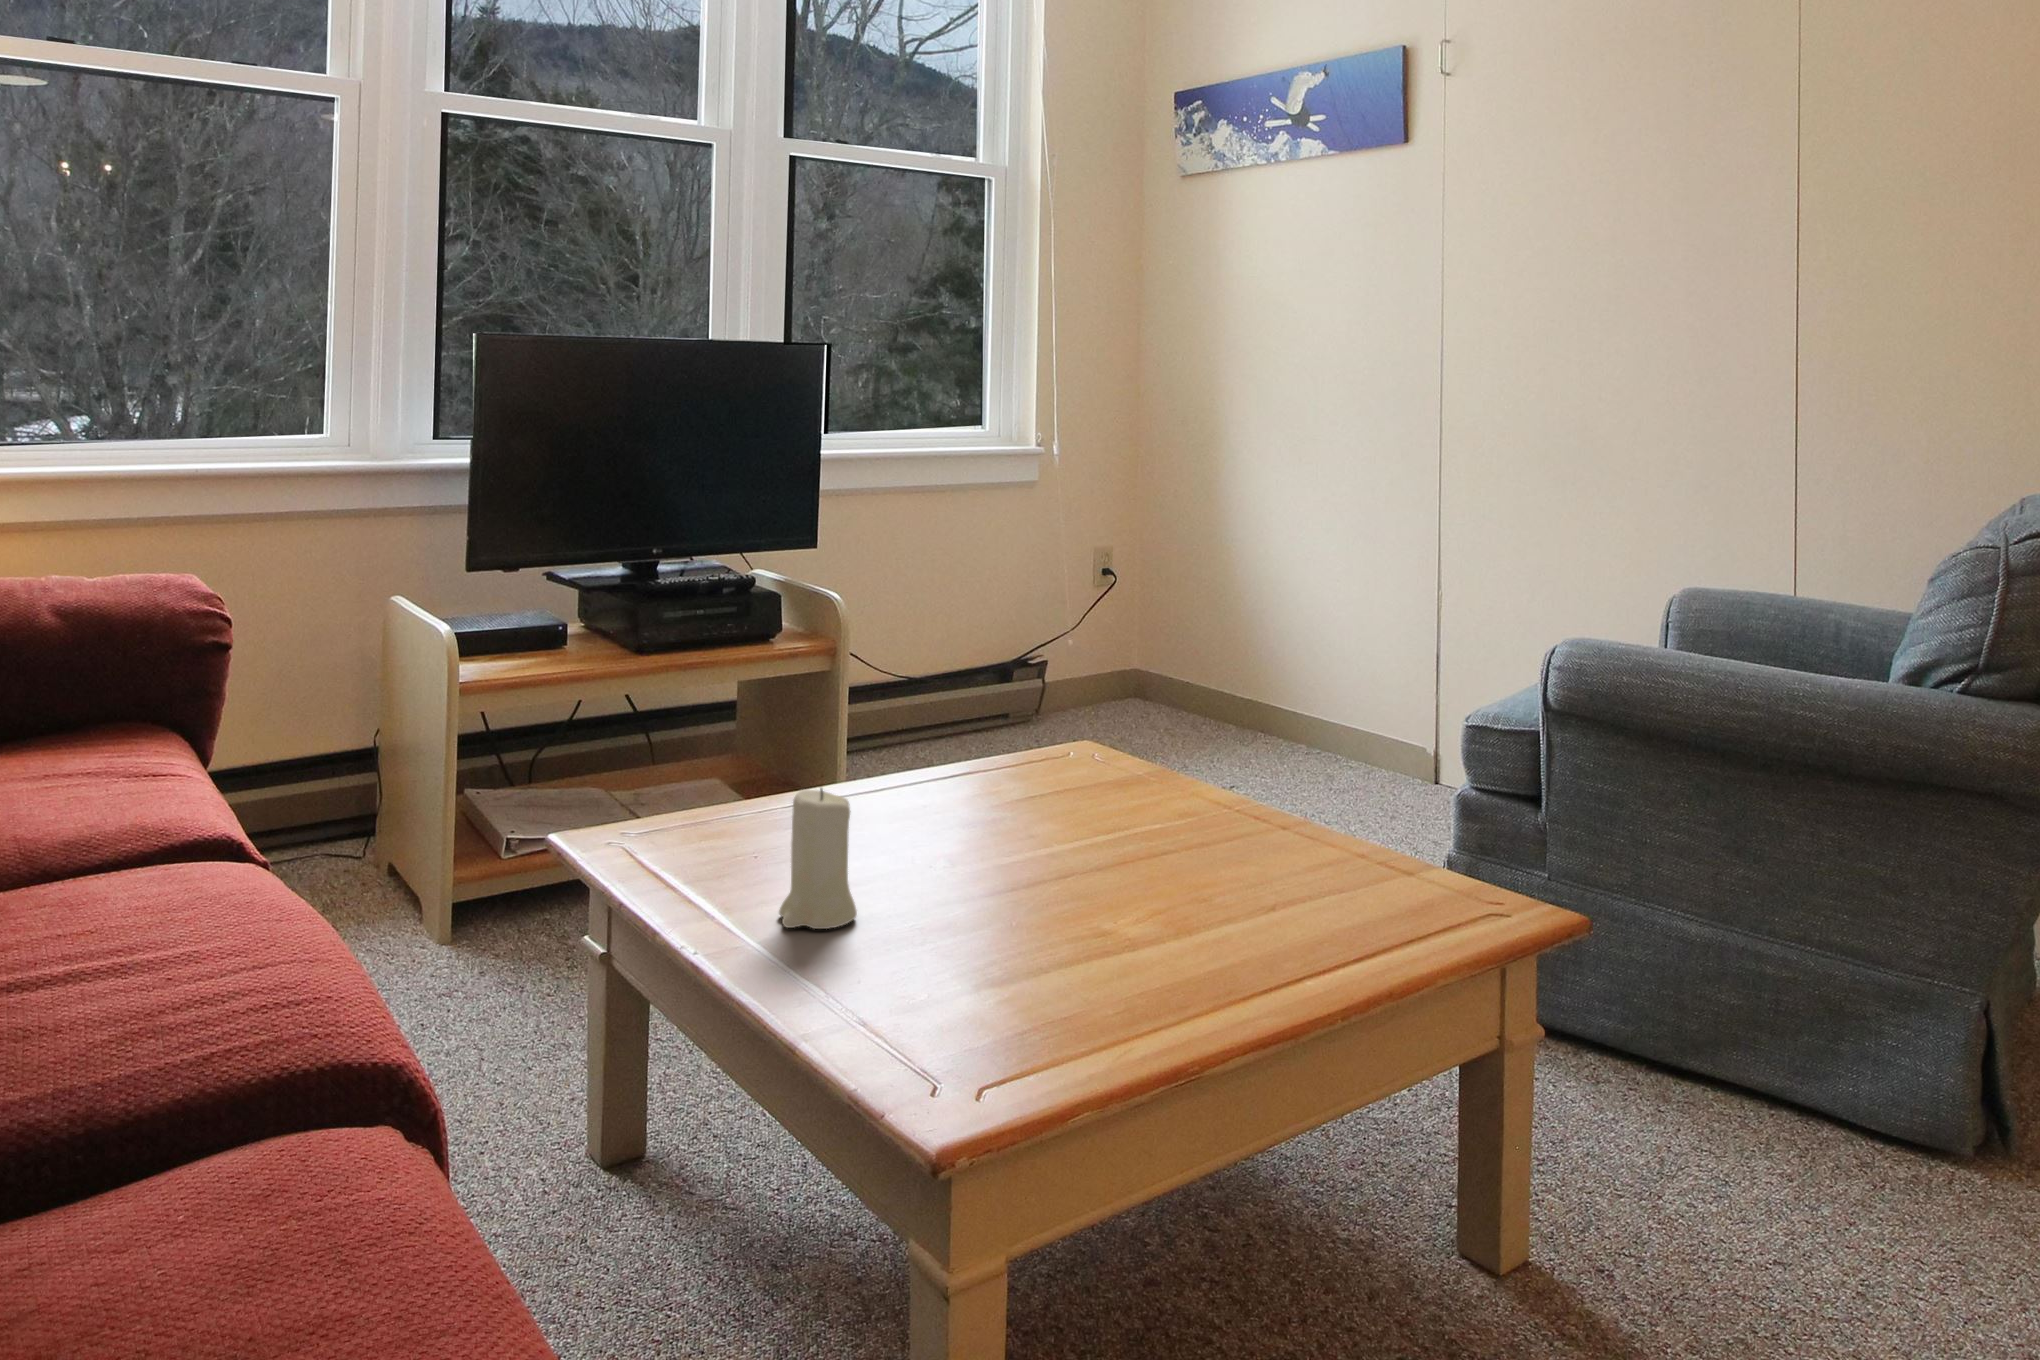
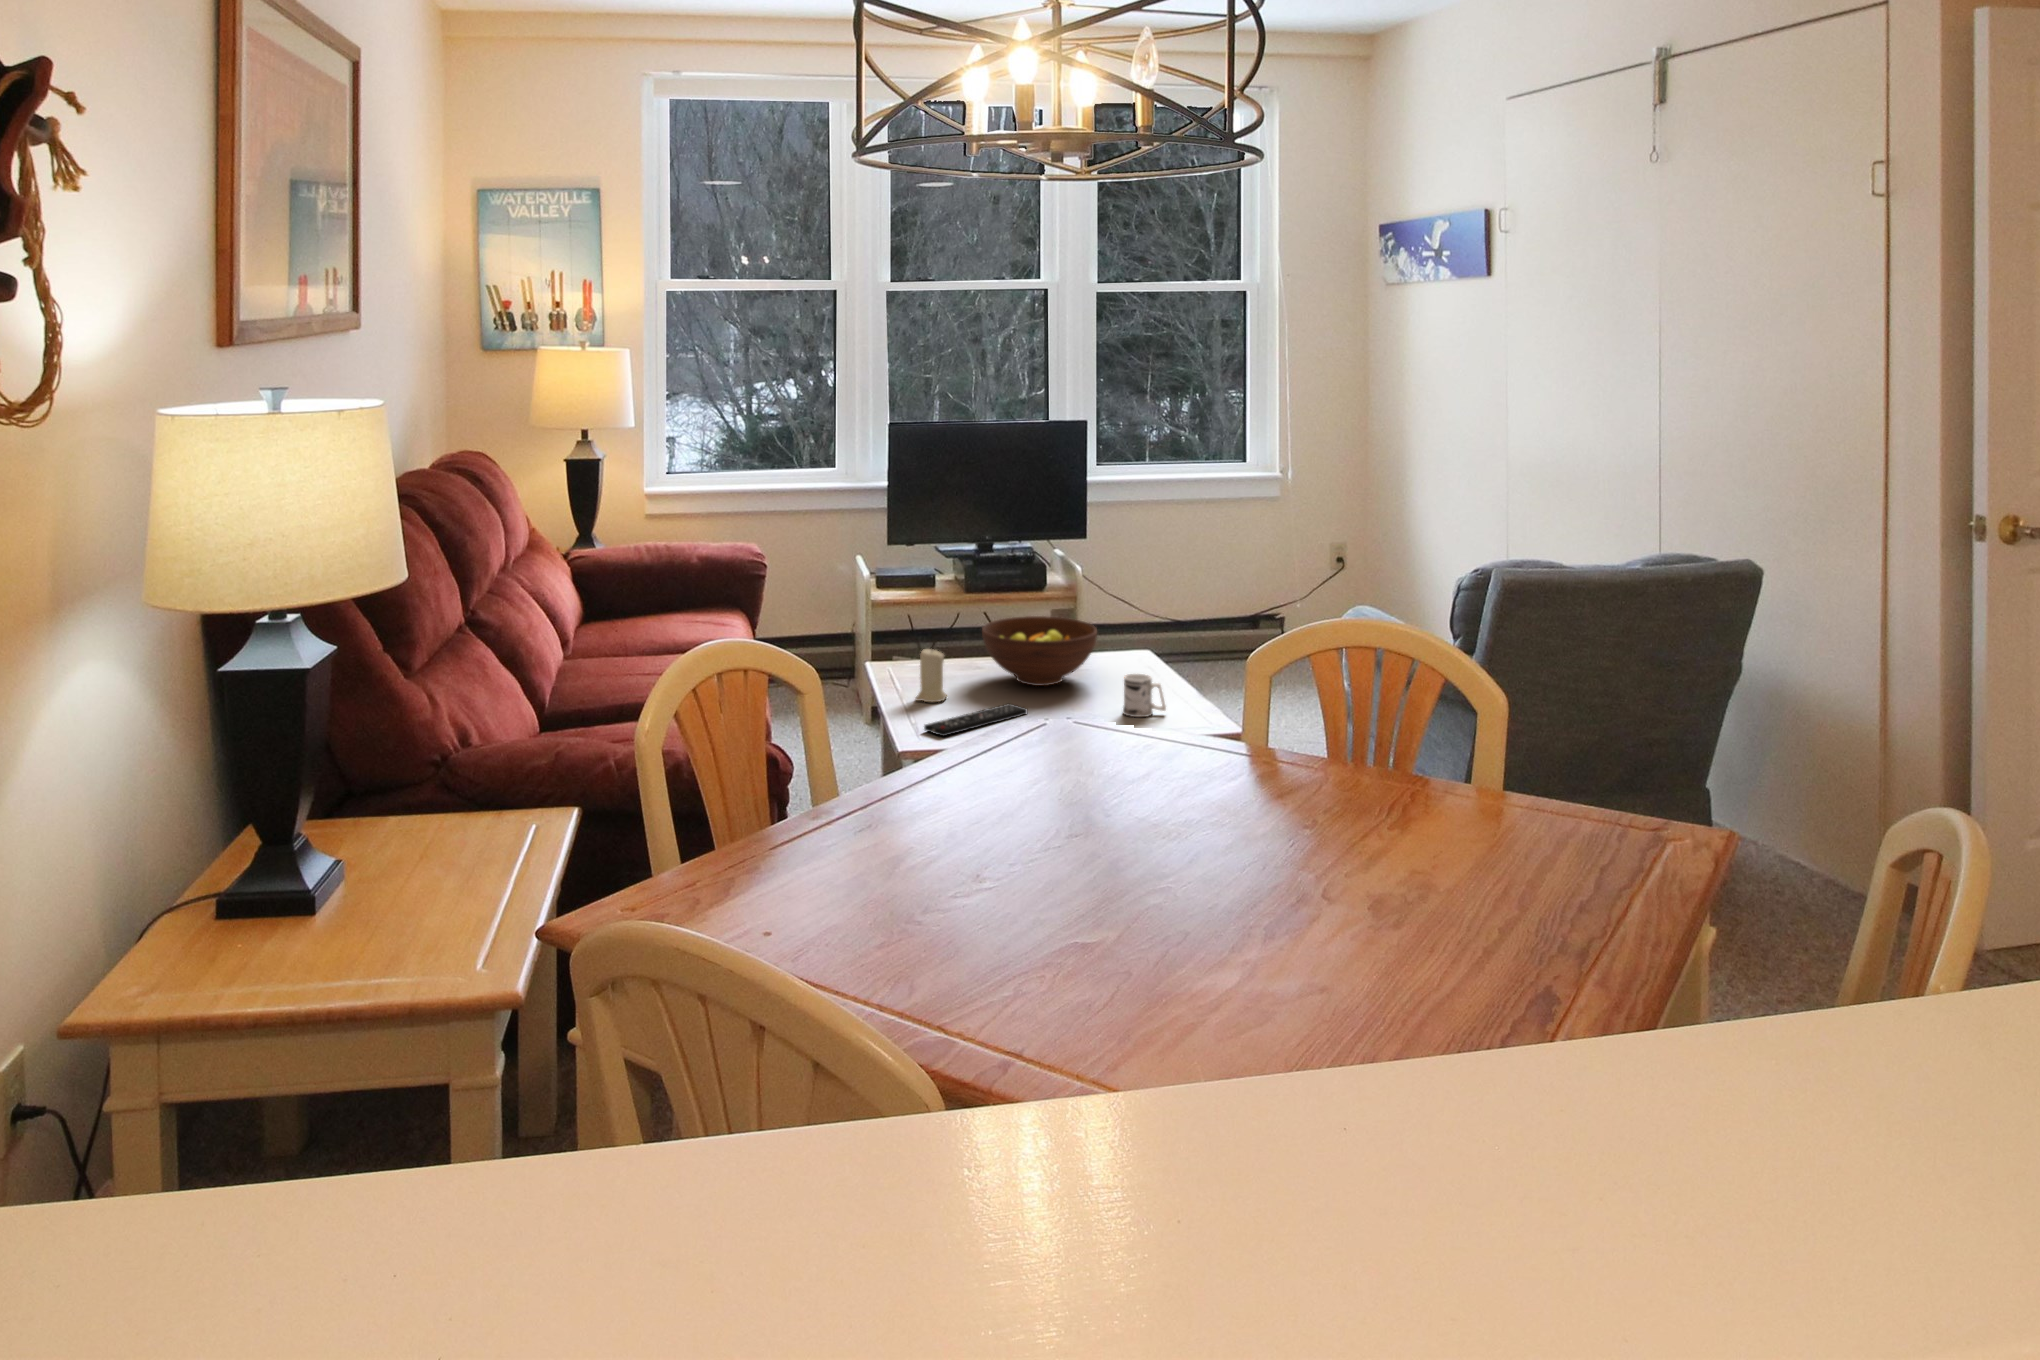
fruit bowl: none [872,685,1127,844] -> present [982,616,1097,686]
mug: none [1277,797,1370,901] -> present [1123,674,1166,717]
remote control: none [920,906,1091,1049] -> present [924,704,1027,736]

